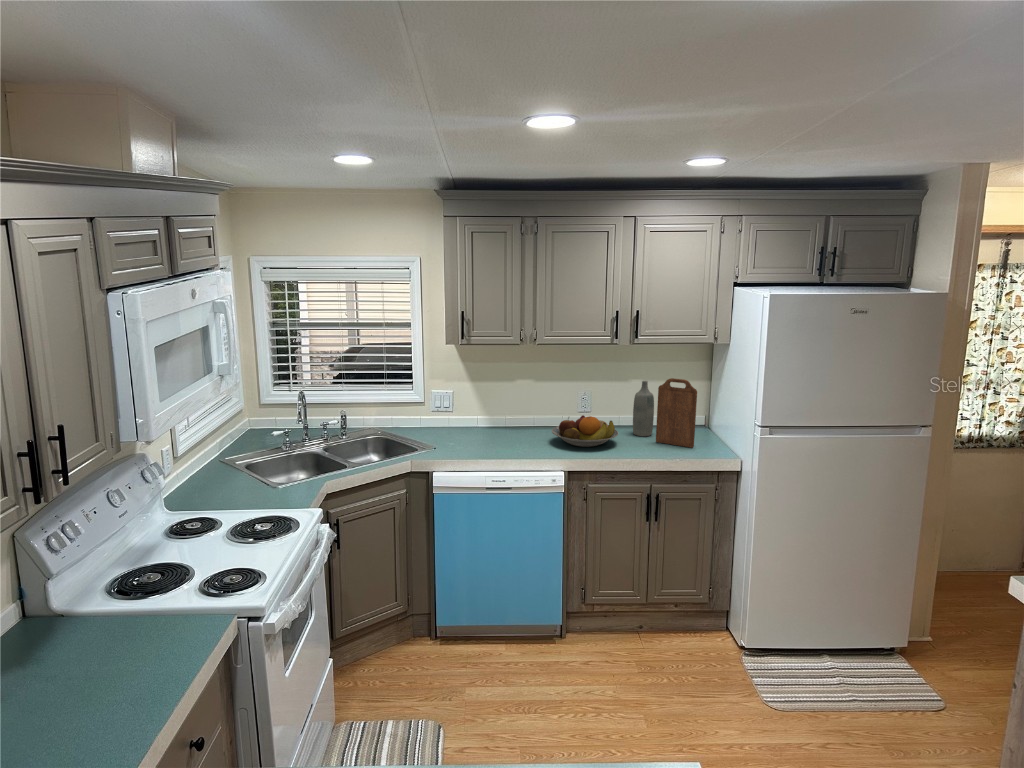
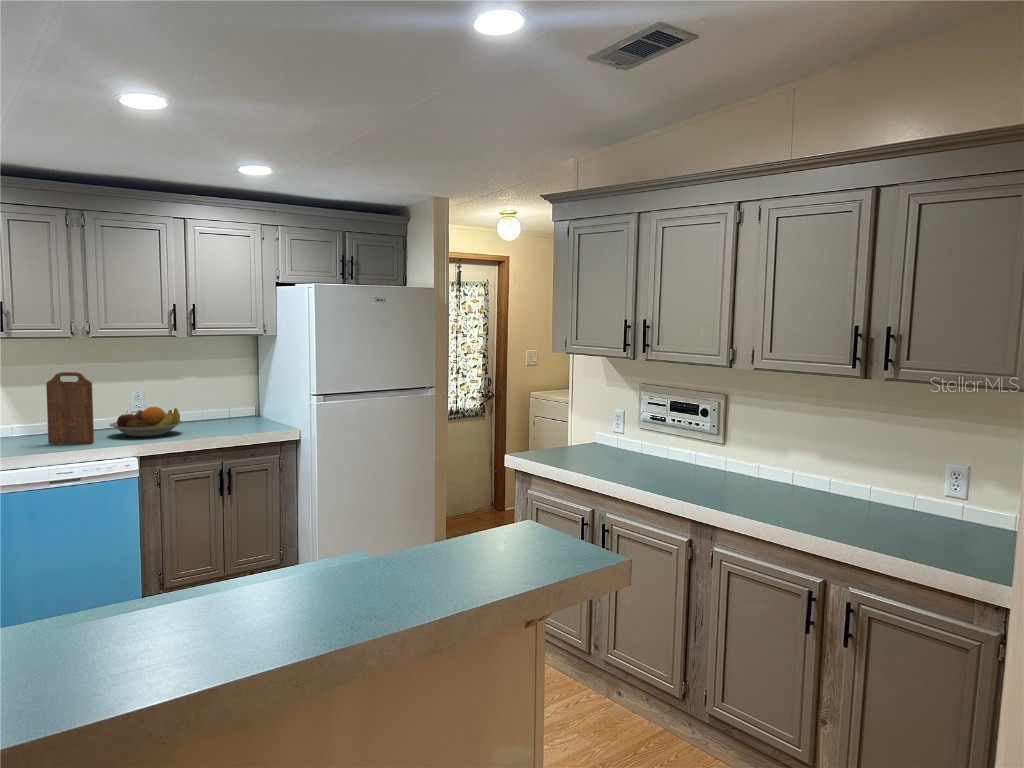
cutting board: present [656,378,697,448] -> present [46,372,94,444]
bottle: present [633,381,654,436] -> none [190,374,211,427]

